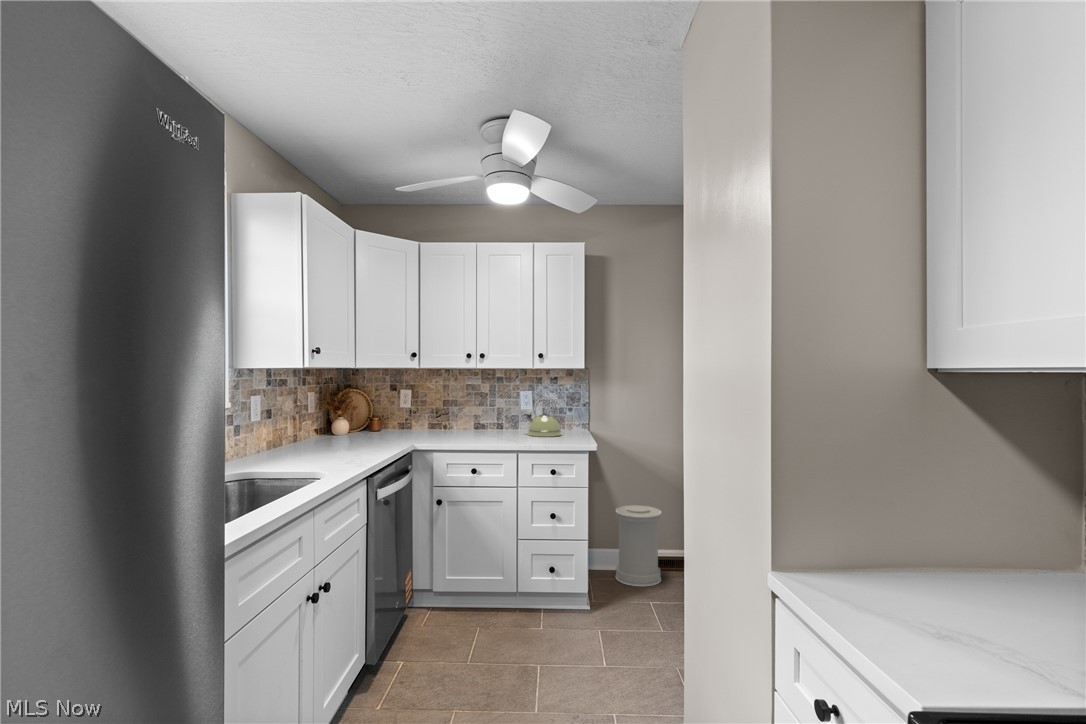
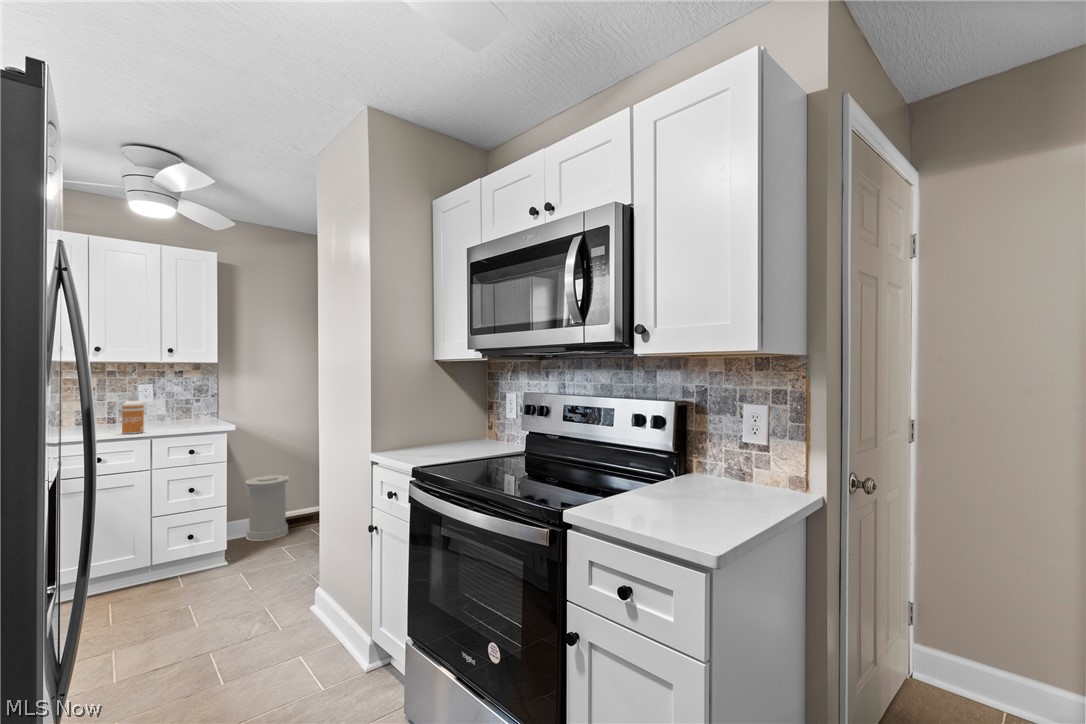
kettle: present [525,396,561,437] -> none [147,388,191,425]
soap dispenser: none [493,399,511,445] -> present [122,391,144,434]

